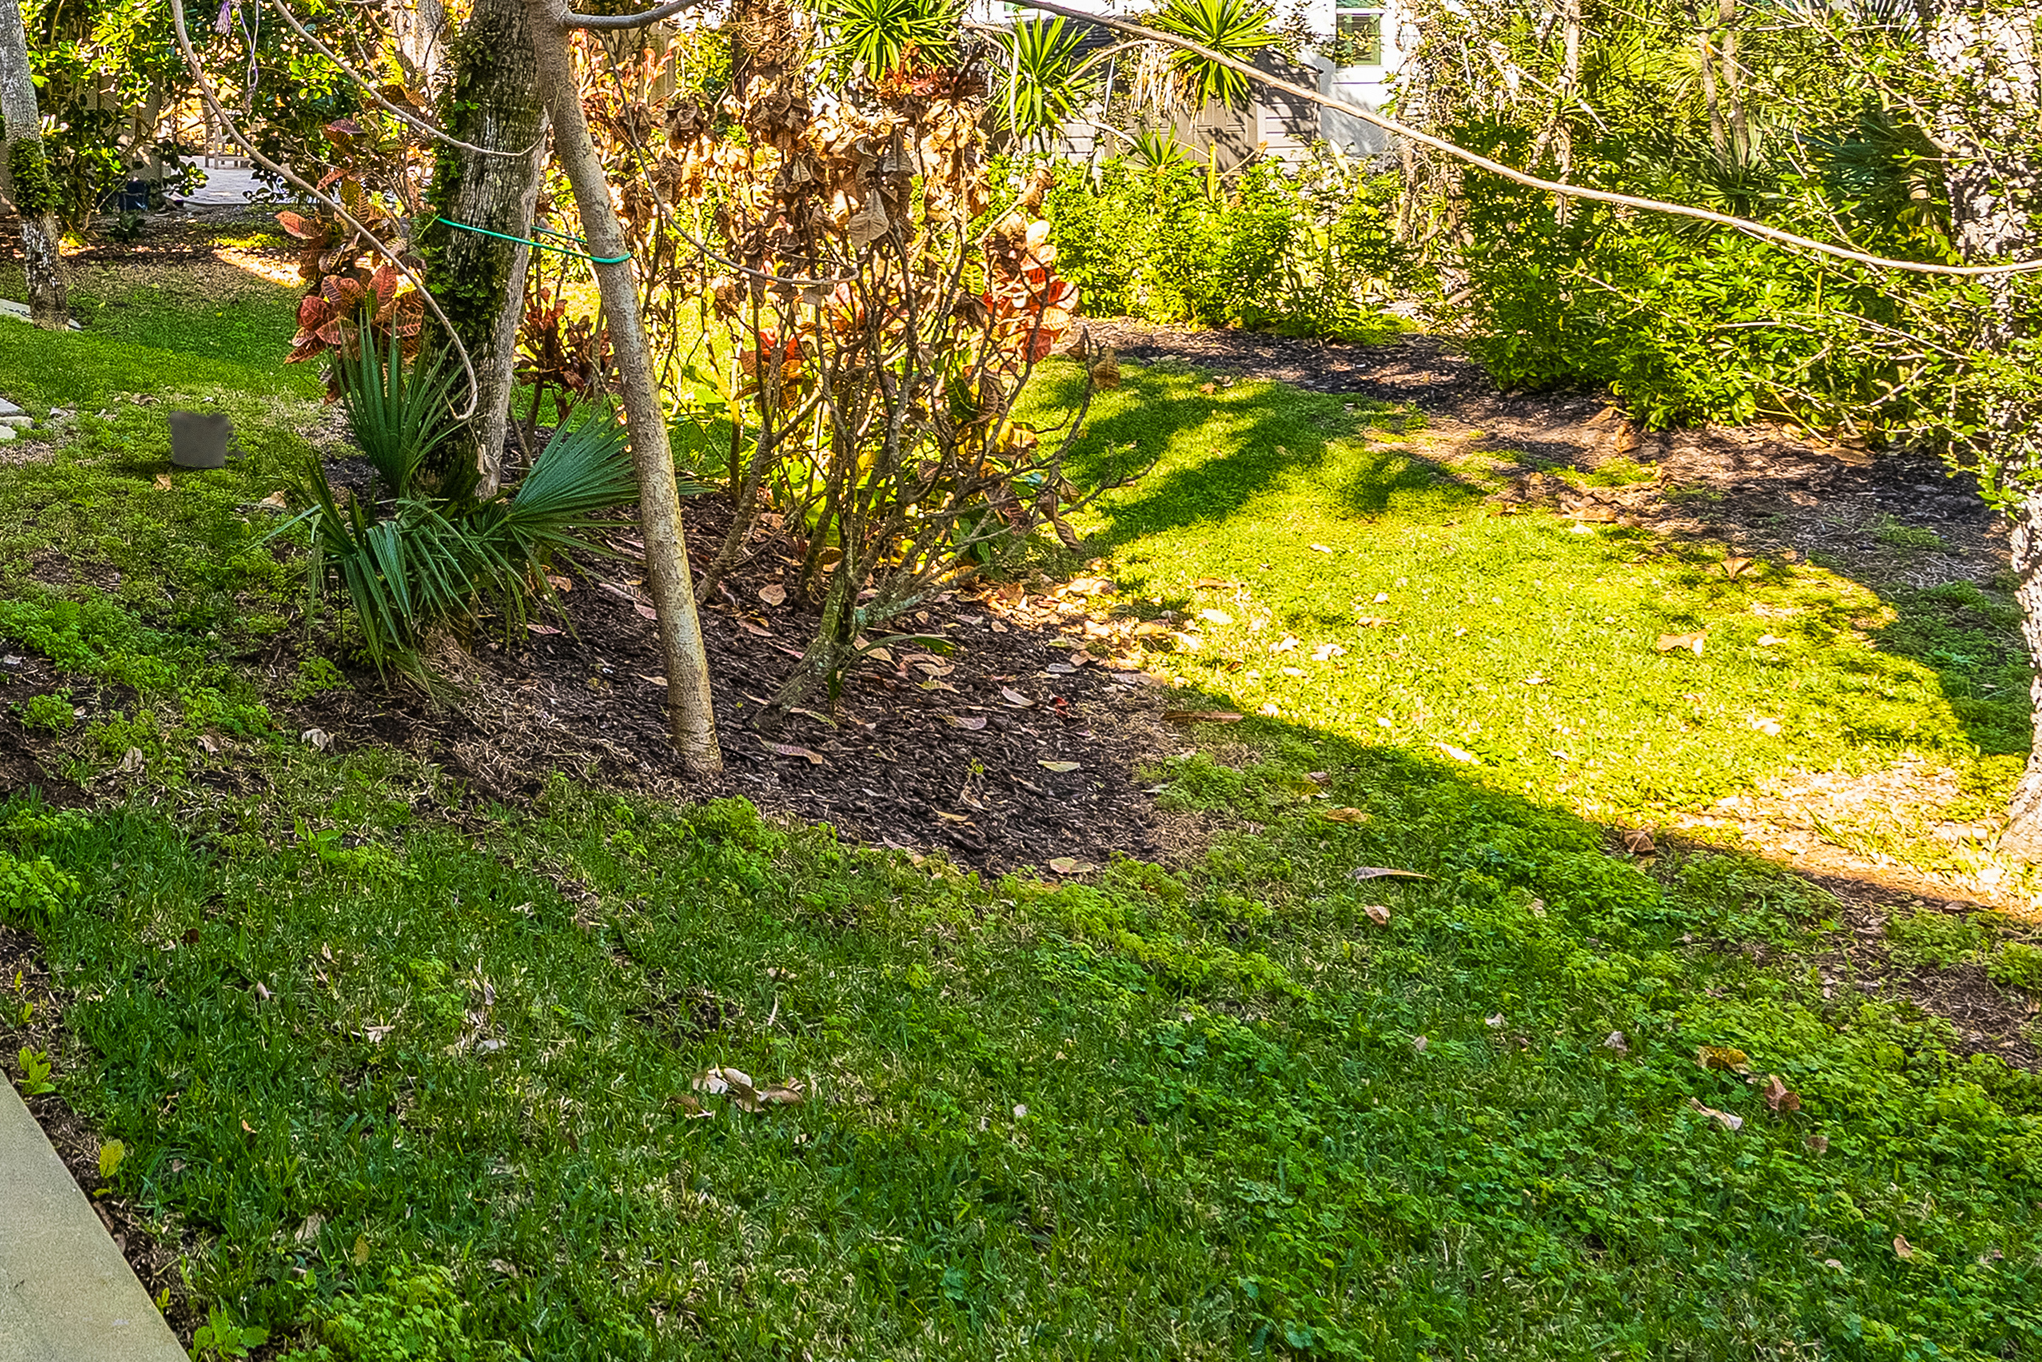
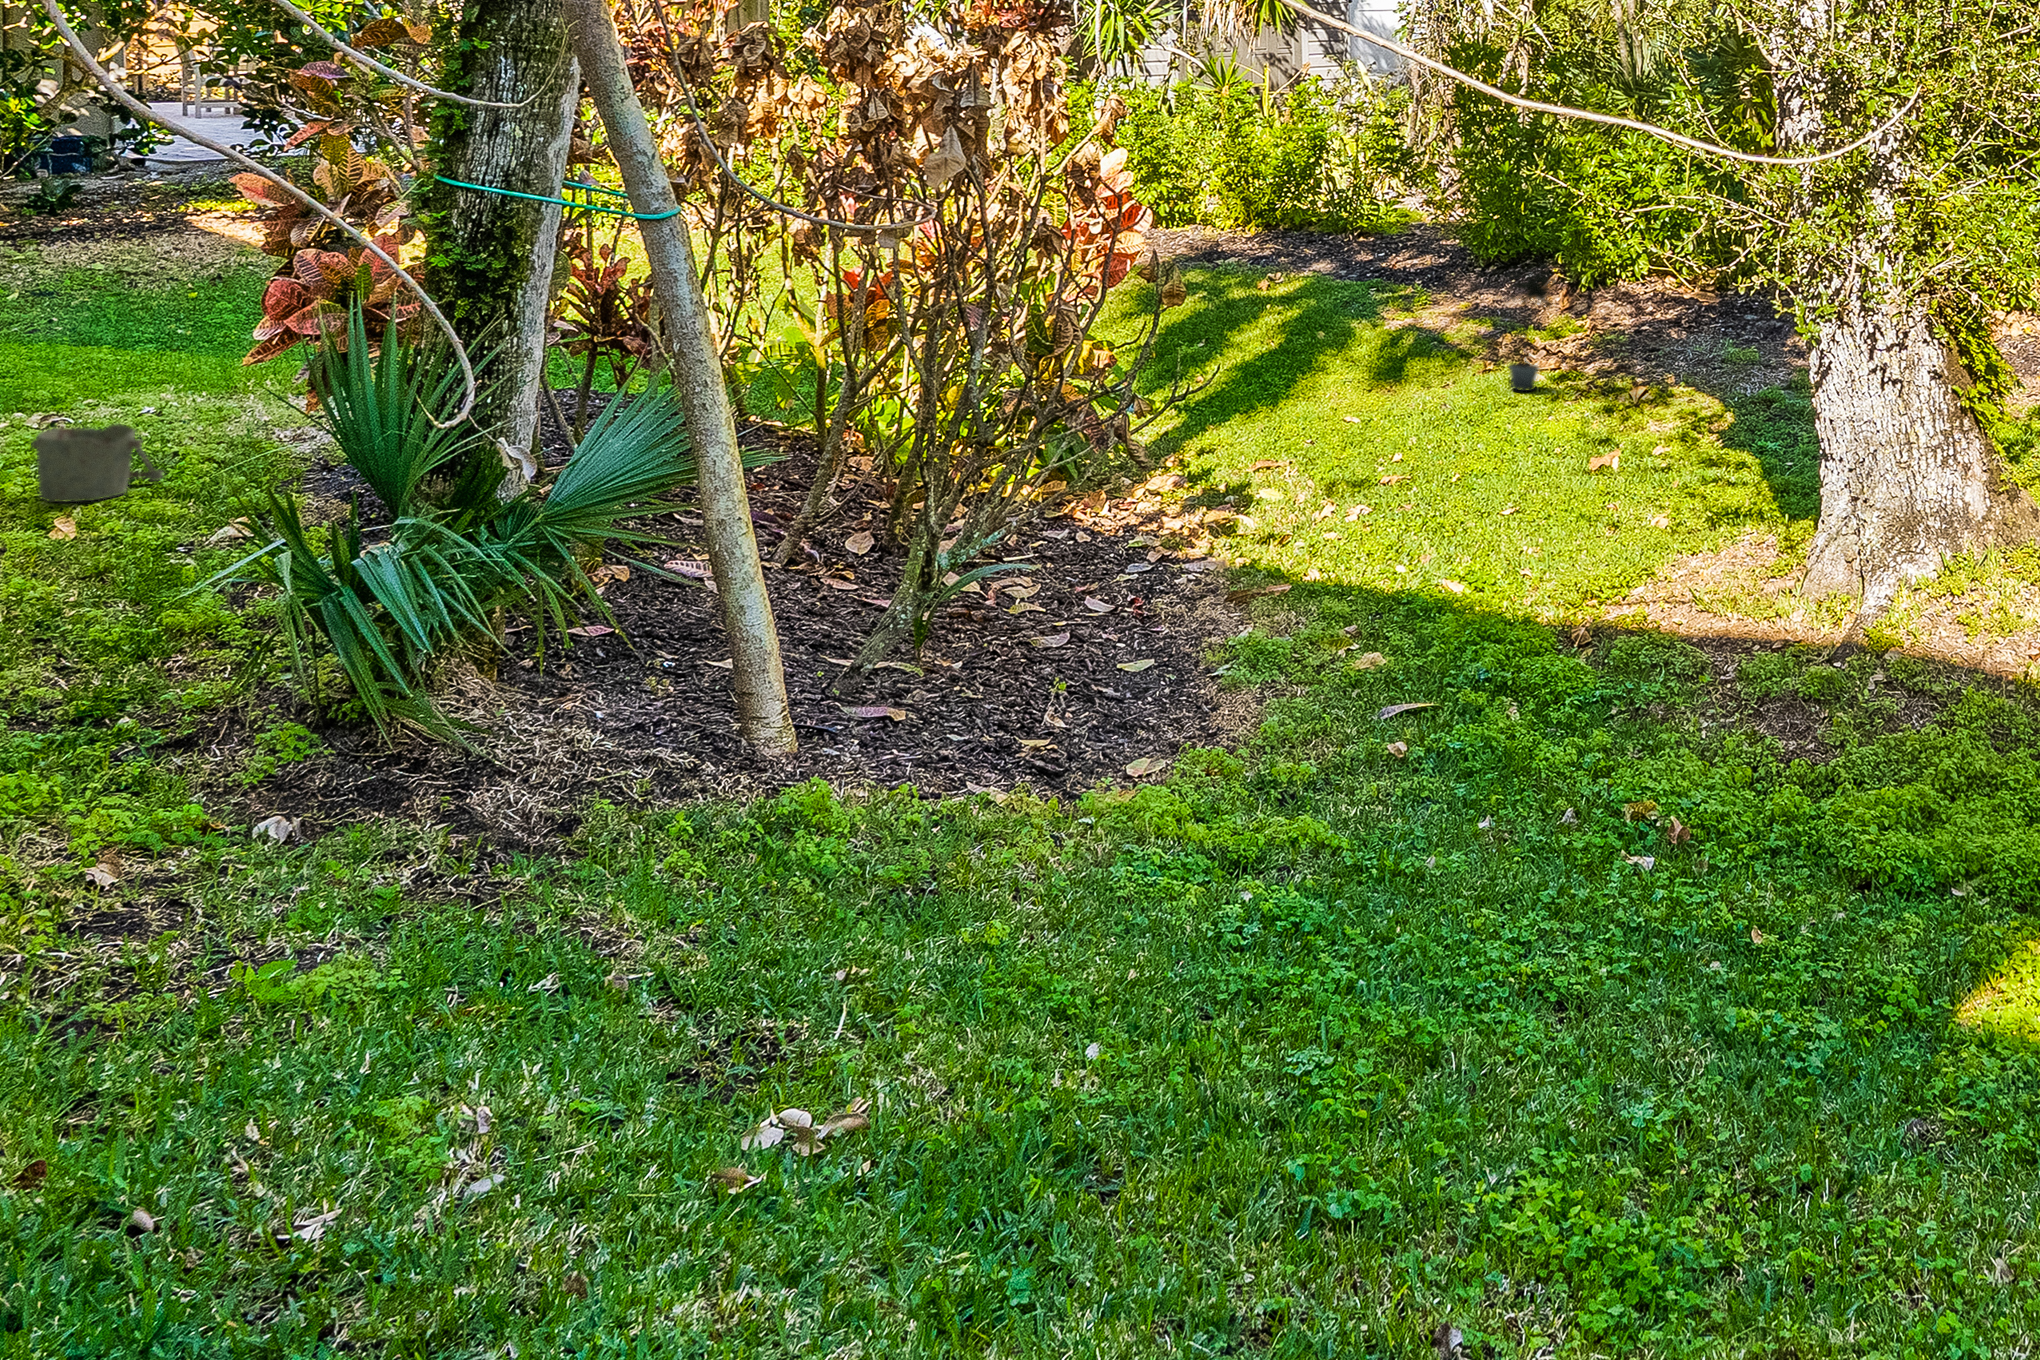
potted plant: none [1524,384,1617,544] -> present [1507,261,1562,391]

